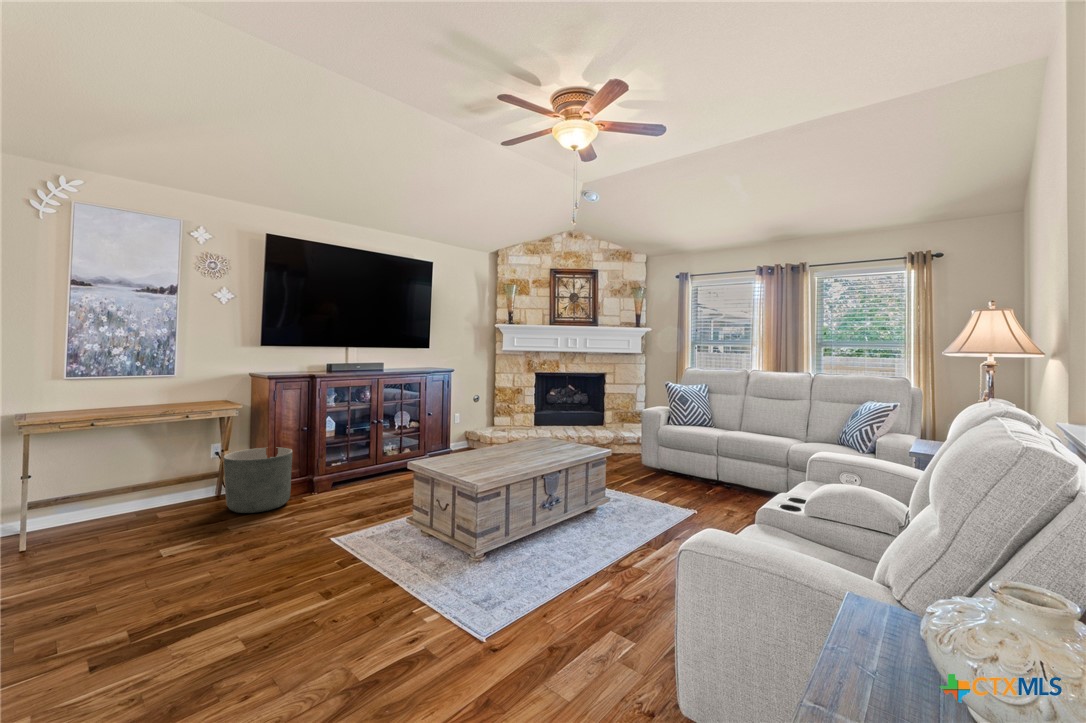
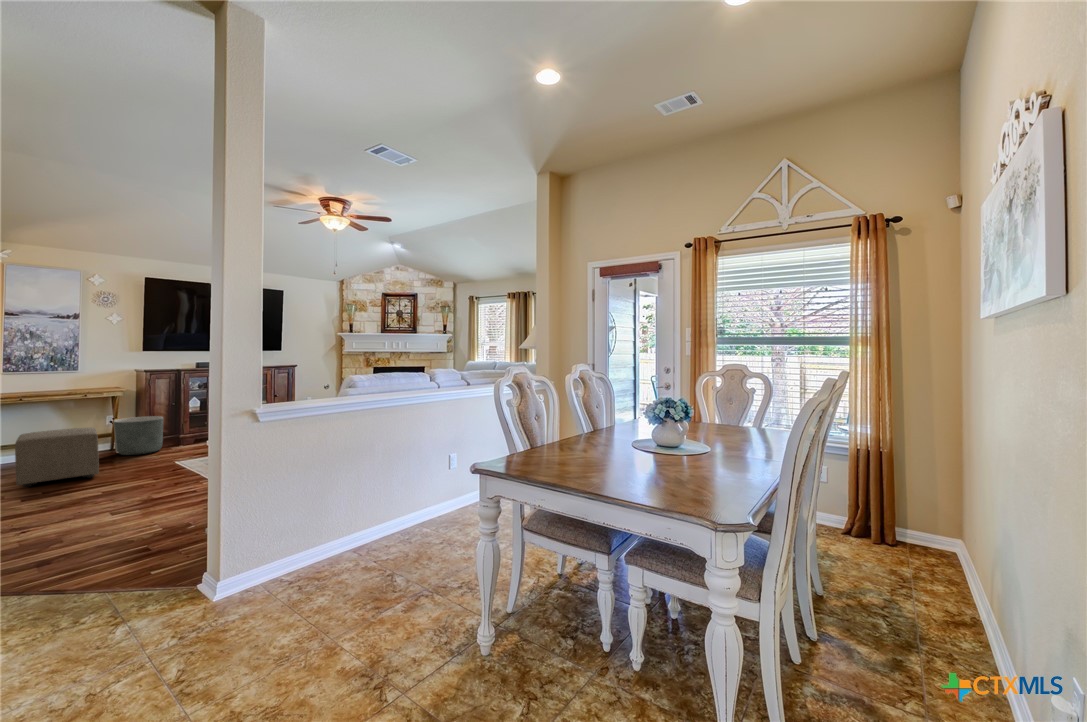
ottoman: none [70,475,209,600] -> present [15,428,99,487]

